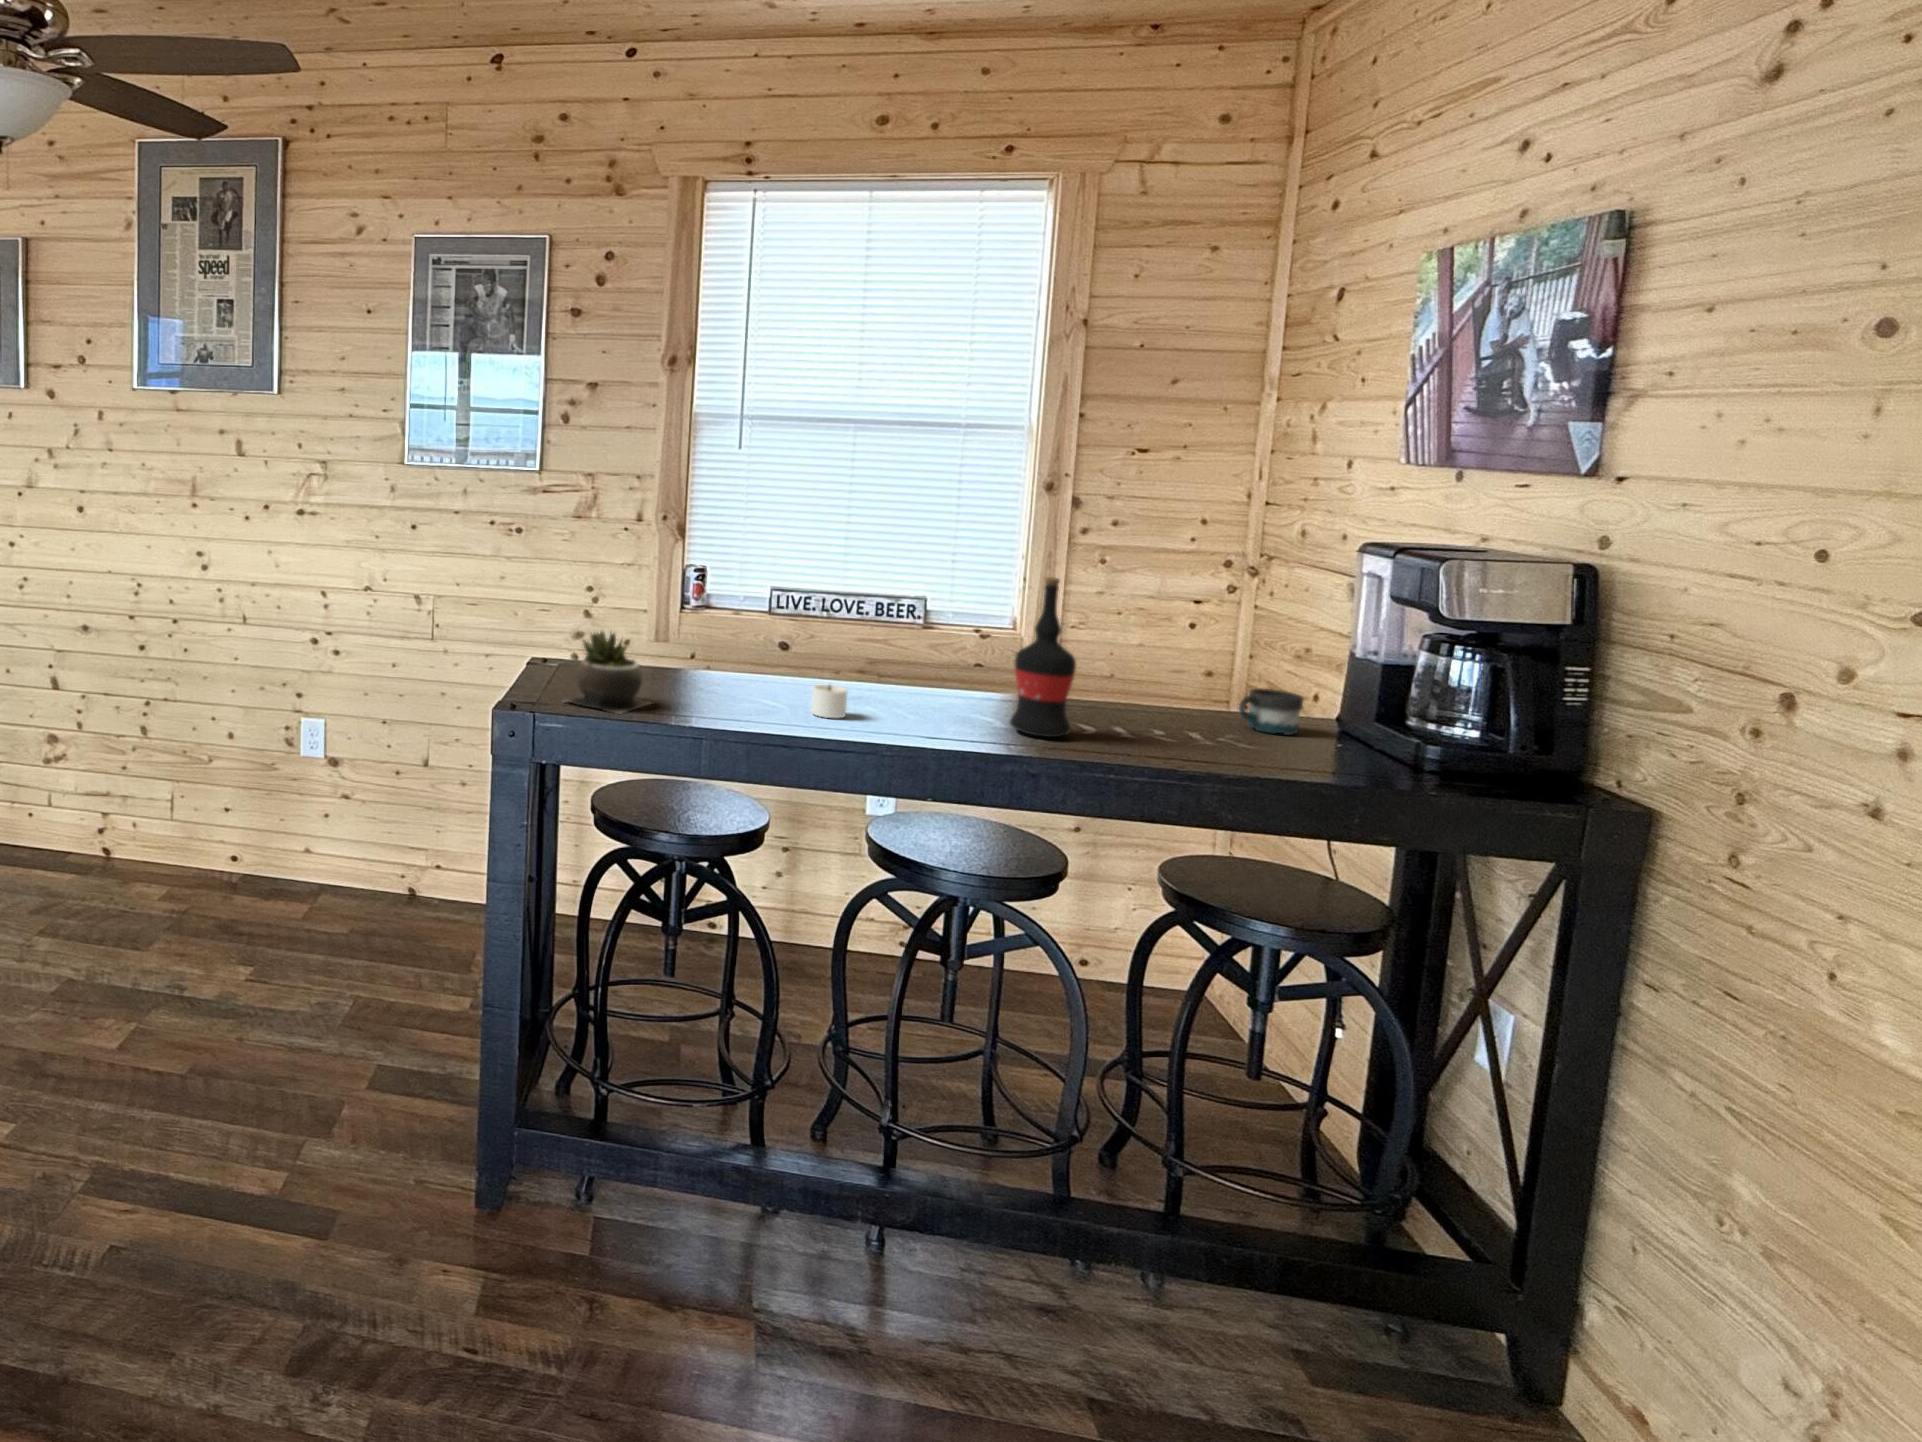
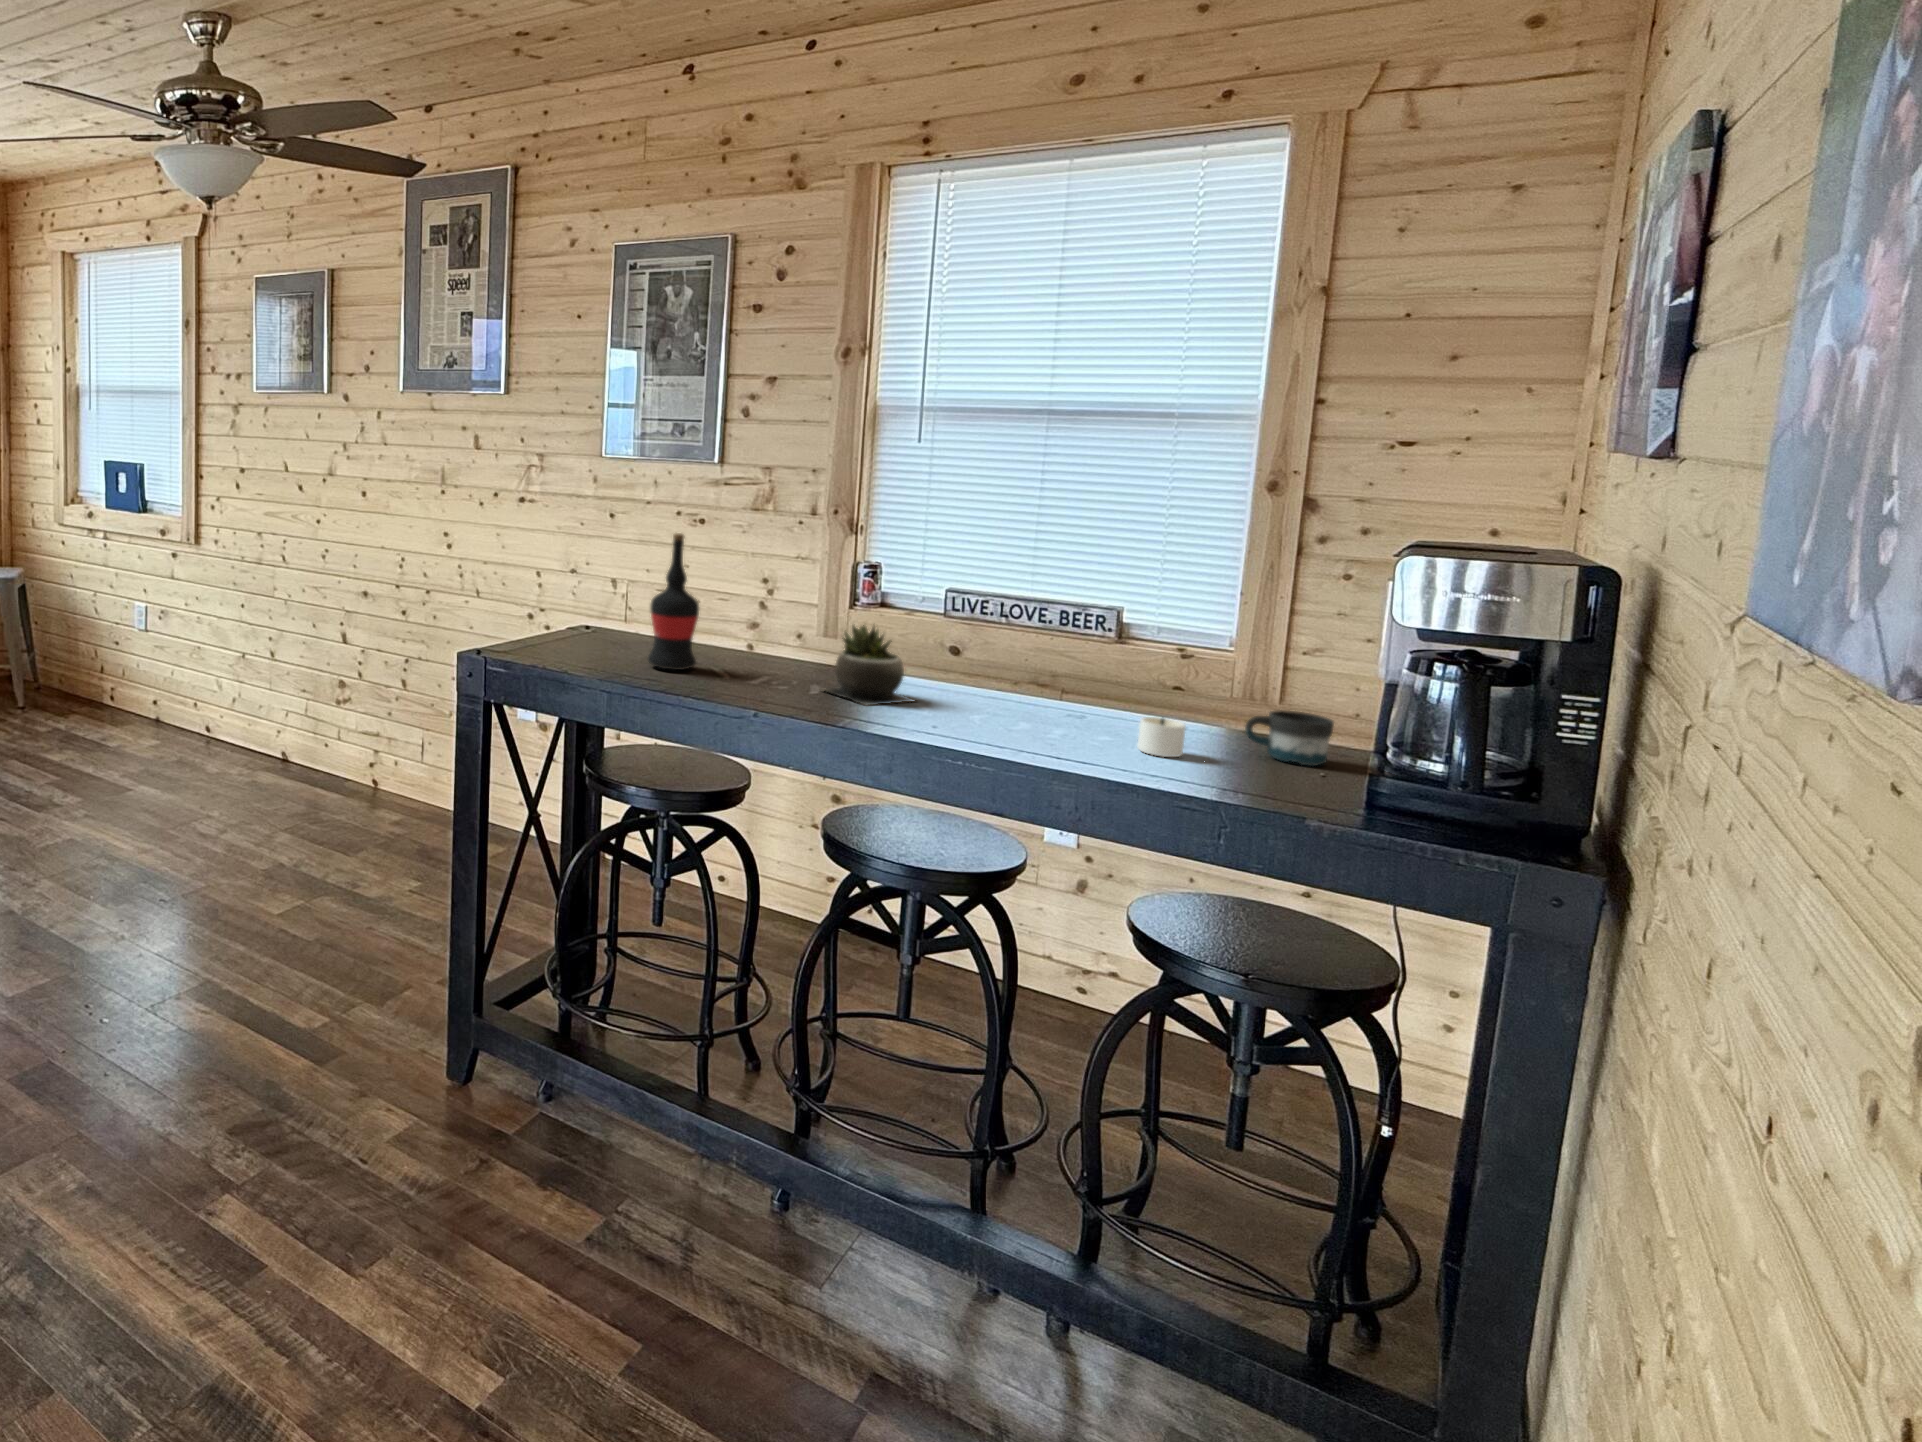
wine bottle: present [1010,577,1076,737] -> present [648,533,699,670]
succulent plant: present [566,629,651,714] -> present [825,625,913,705]
candle: present [811,685,847,718] -> present [1138,717,1186,757]

